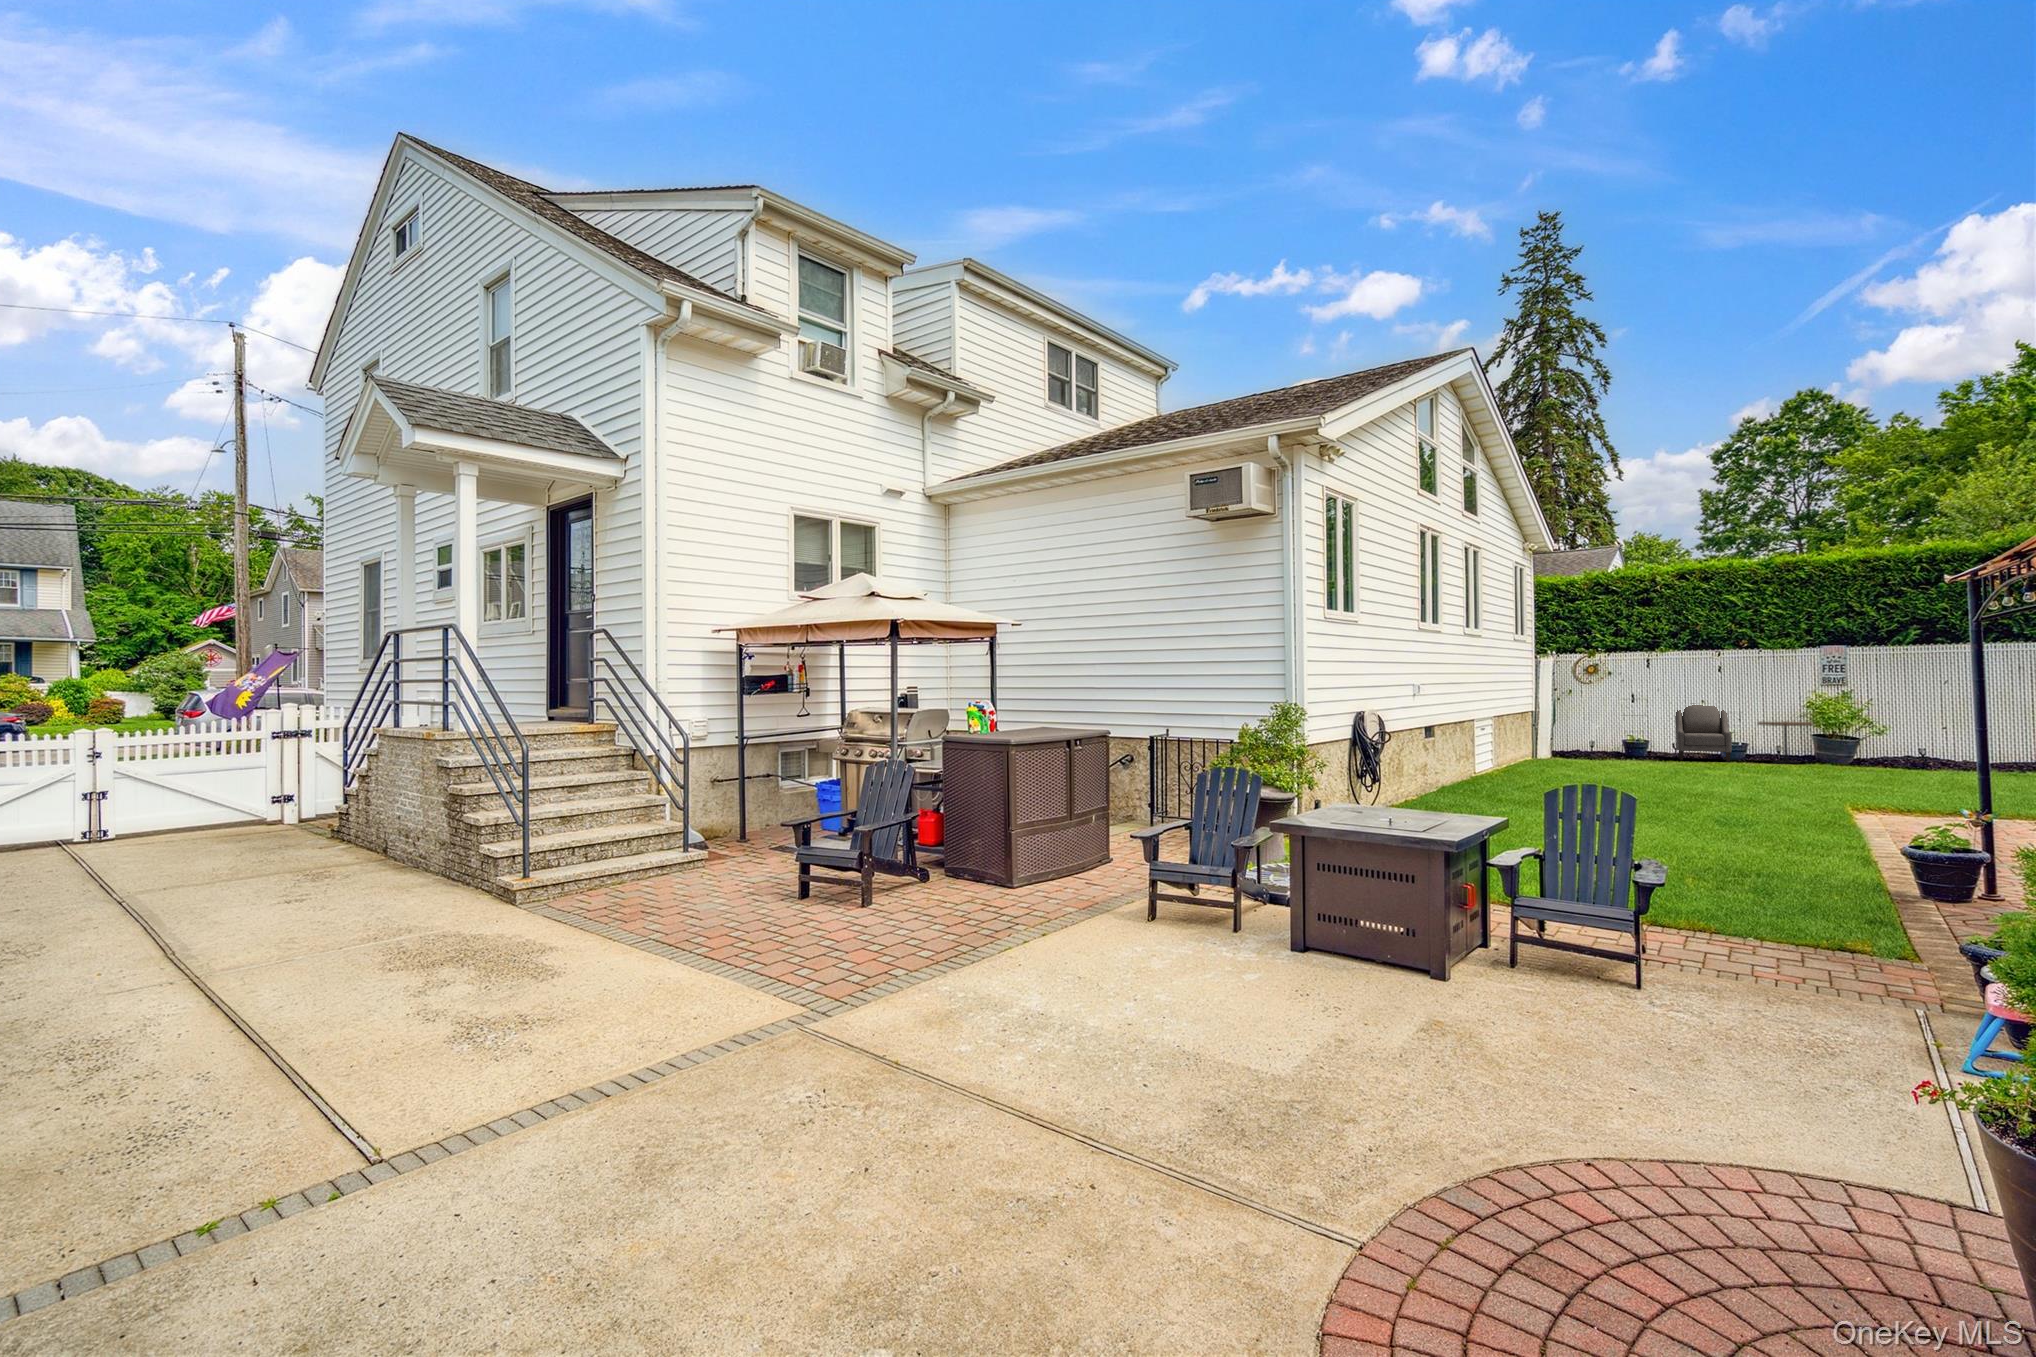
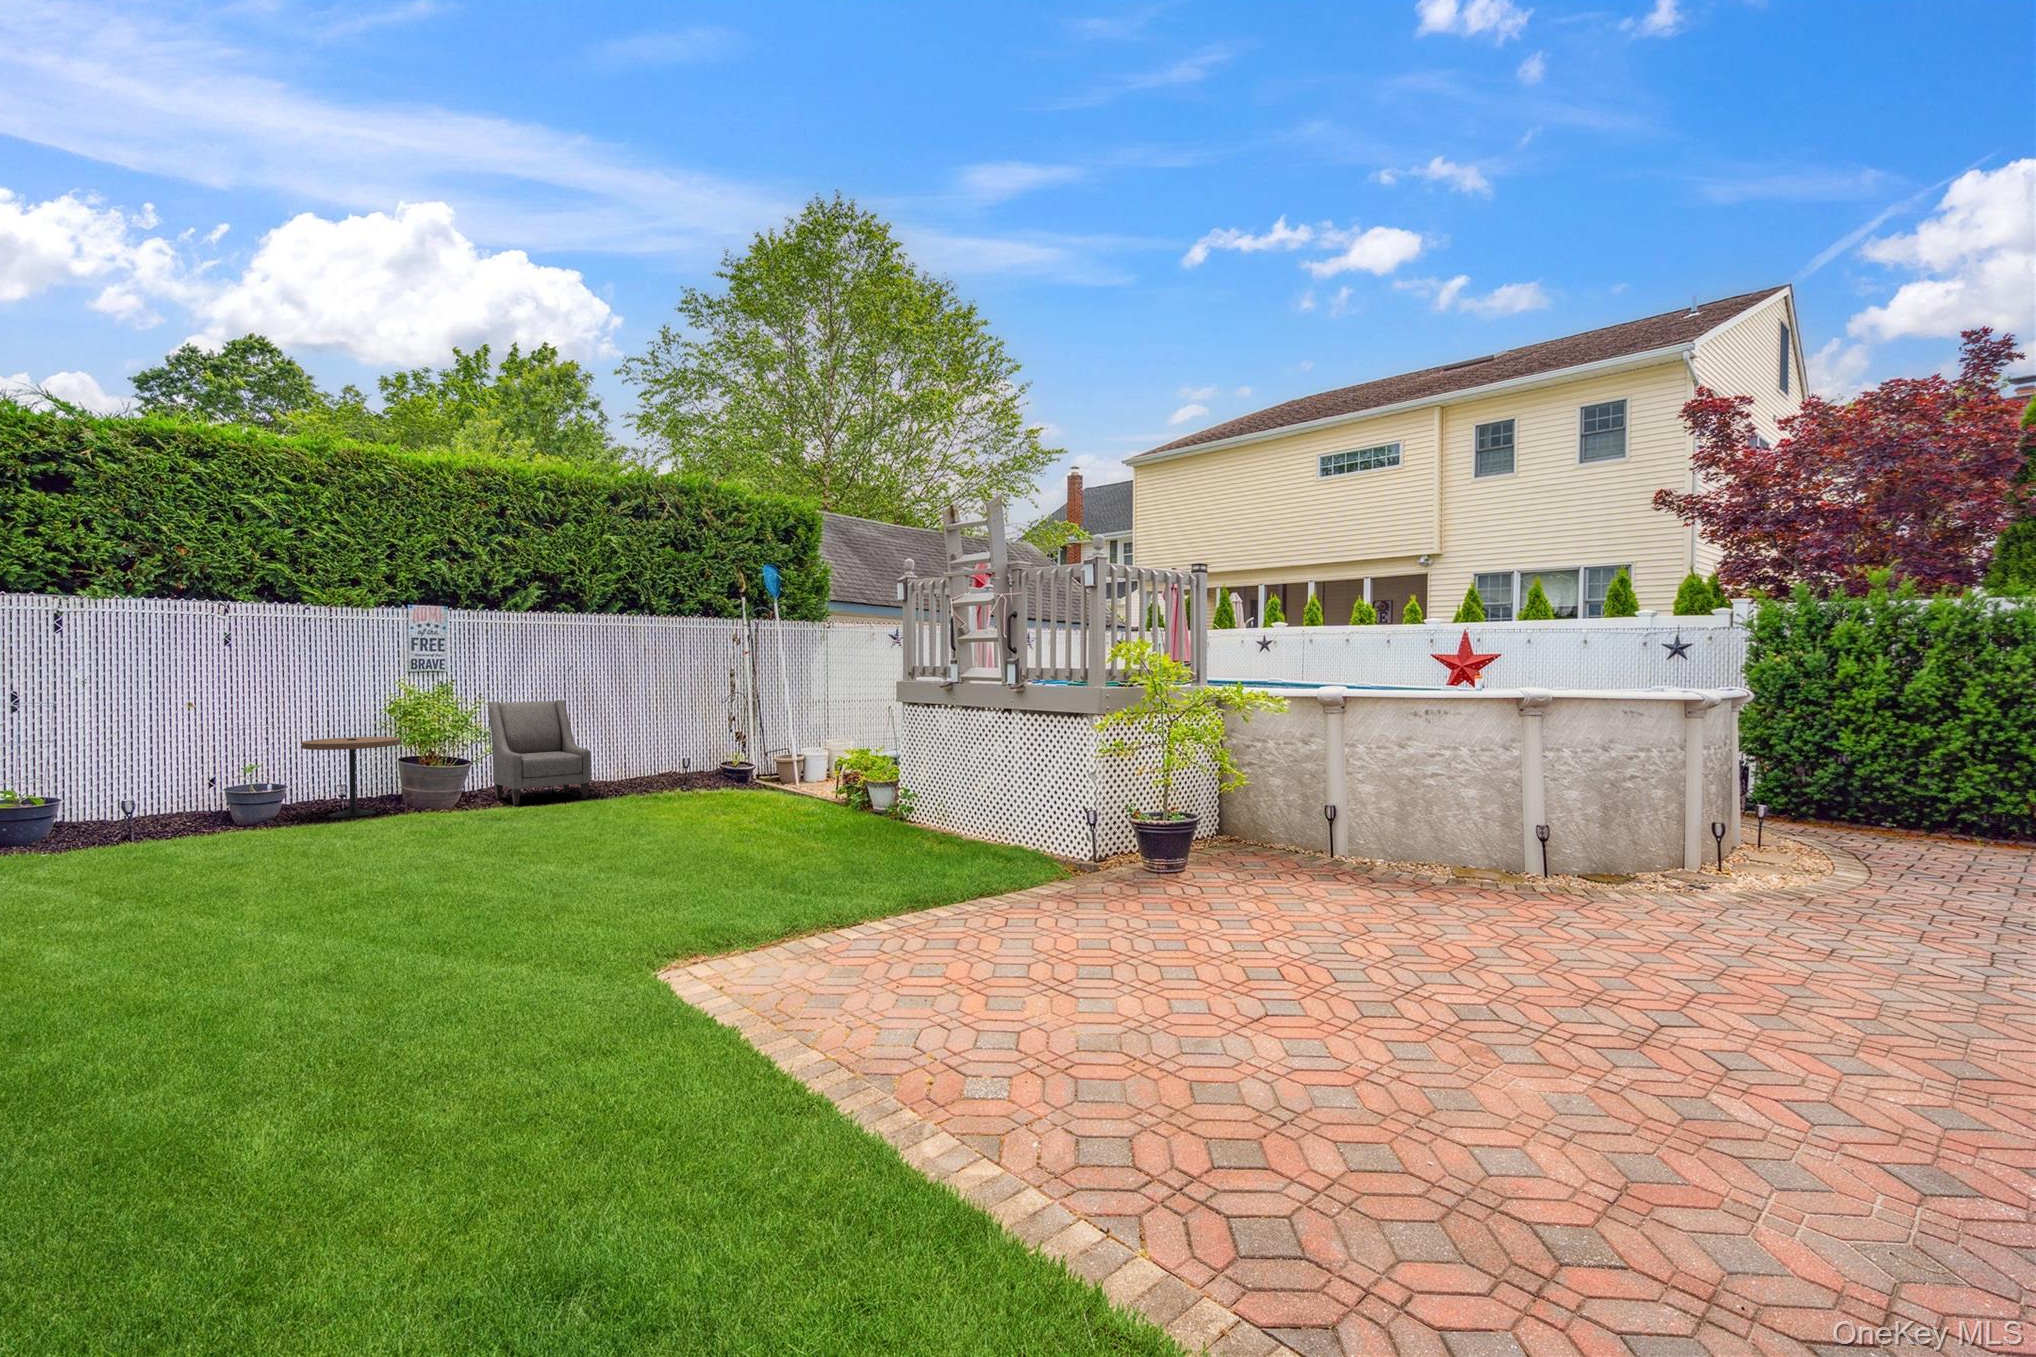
chair: present [1675,703,1732,762] -> present [488,700,591,806]

